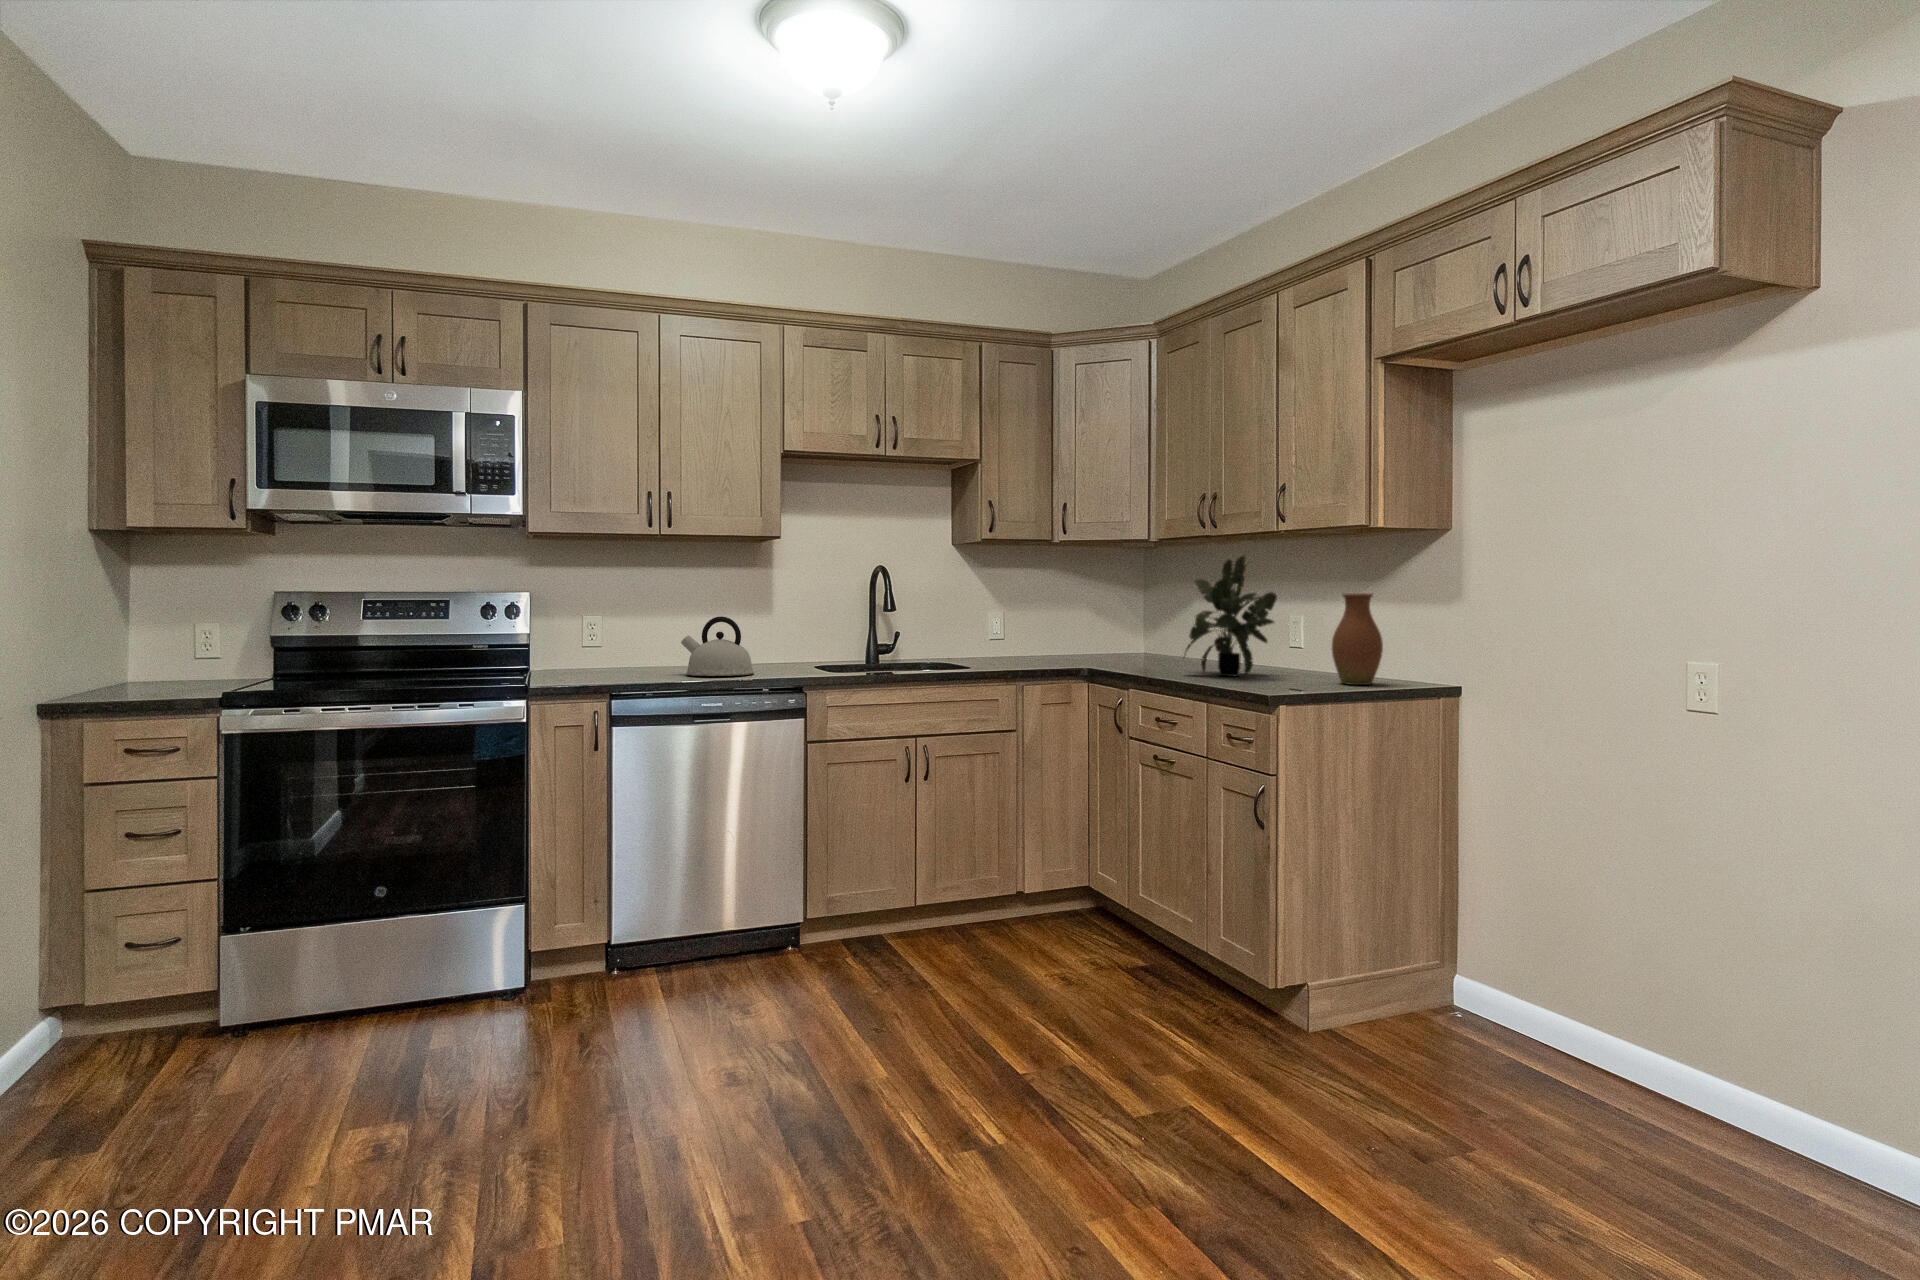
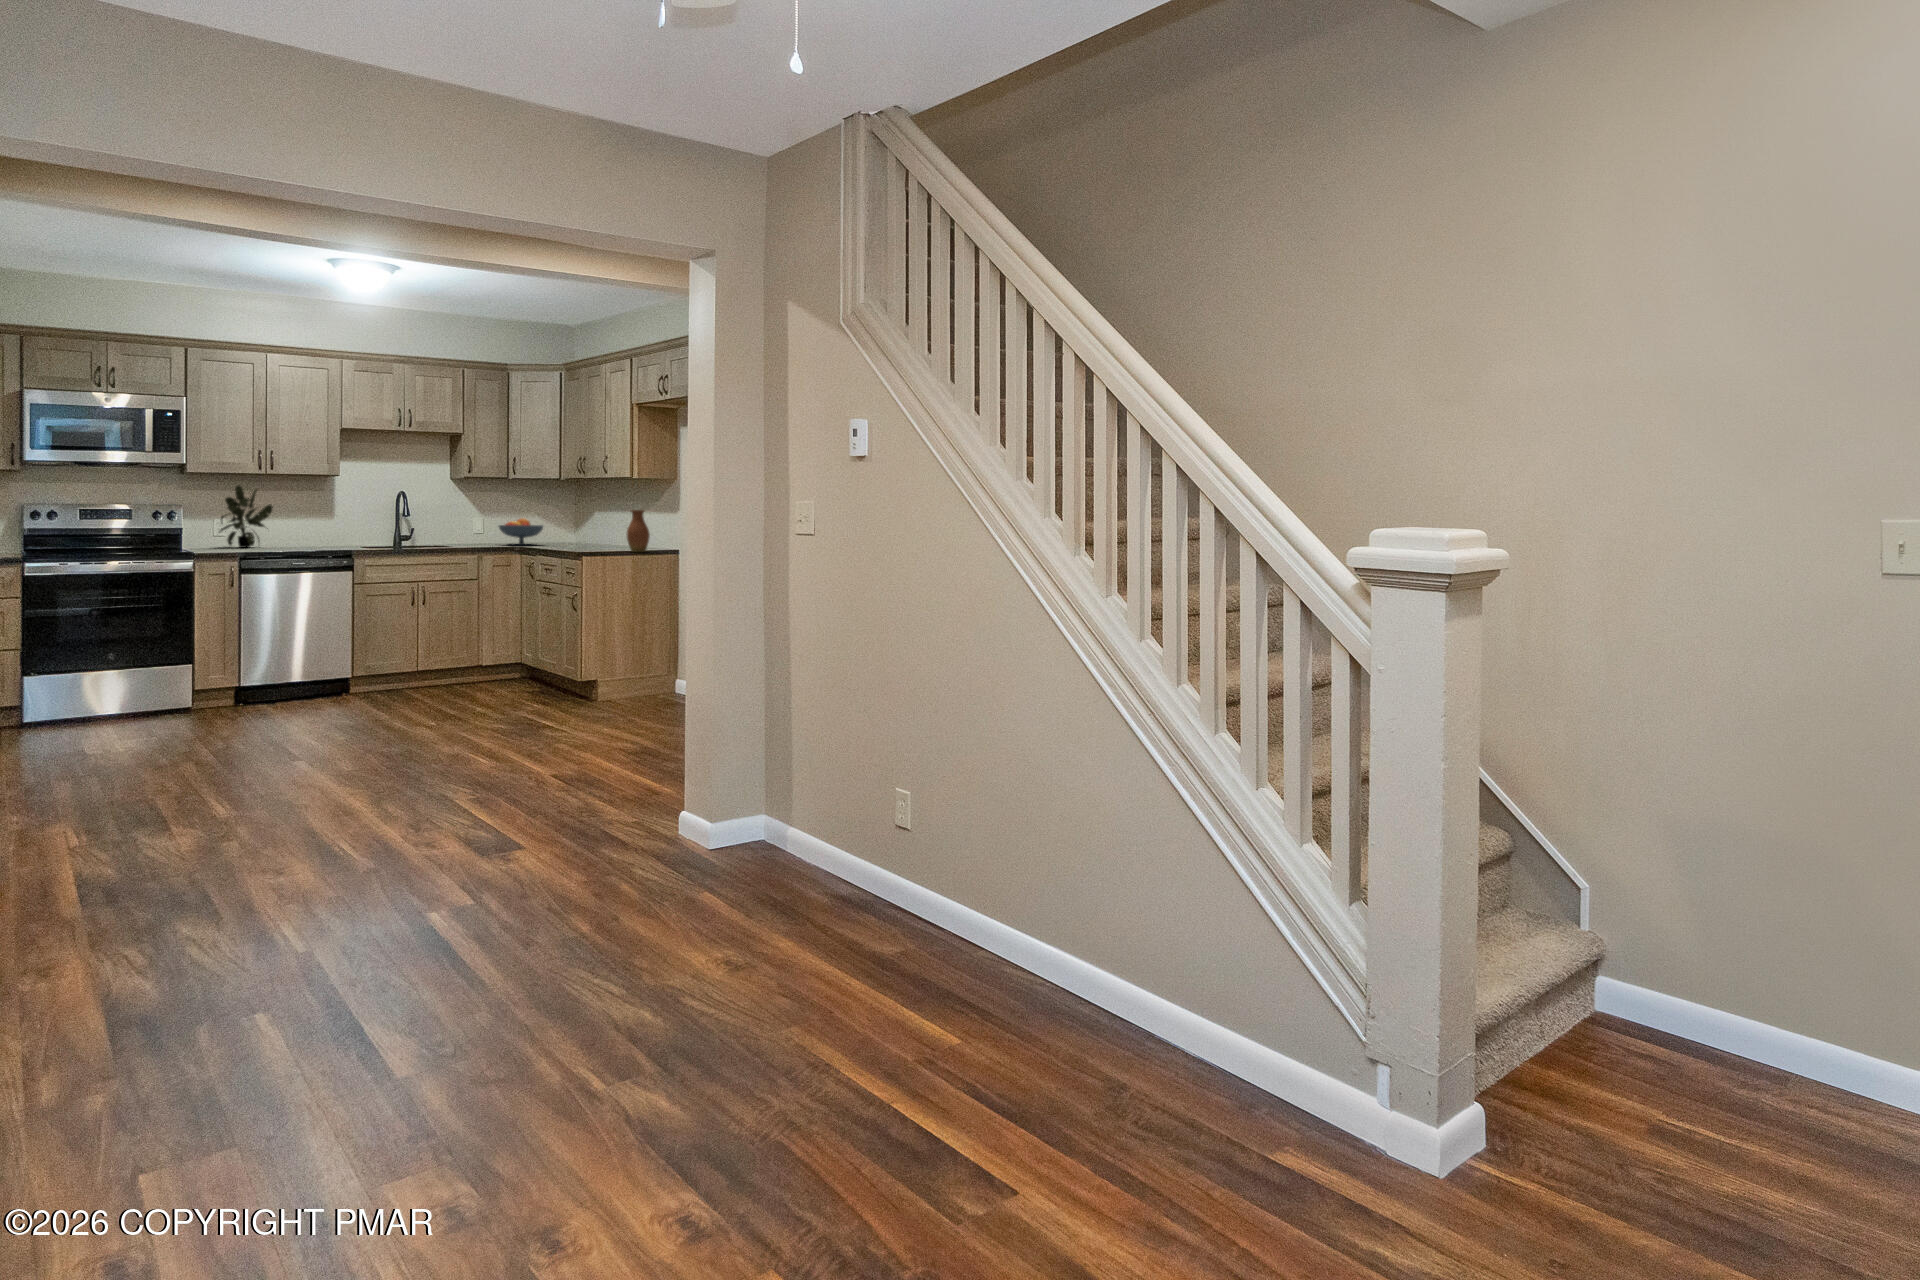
potted plant: present [1184,556,1277,676] -> present [220,486,273,548]
fruit bowl: none [1025,609,1100,657] -> present [499,518,543,545]
kettle: present [681,616,754,676] -> none [280,518,324,549]

